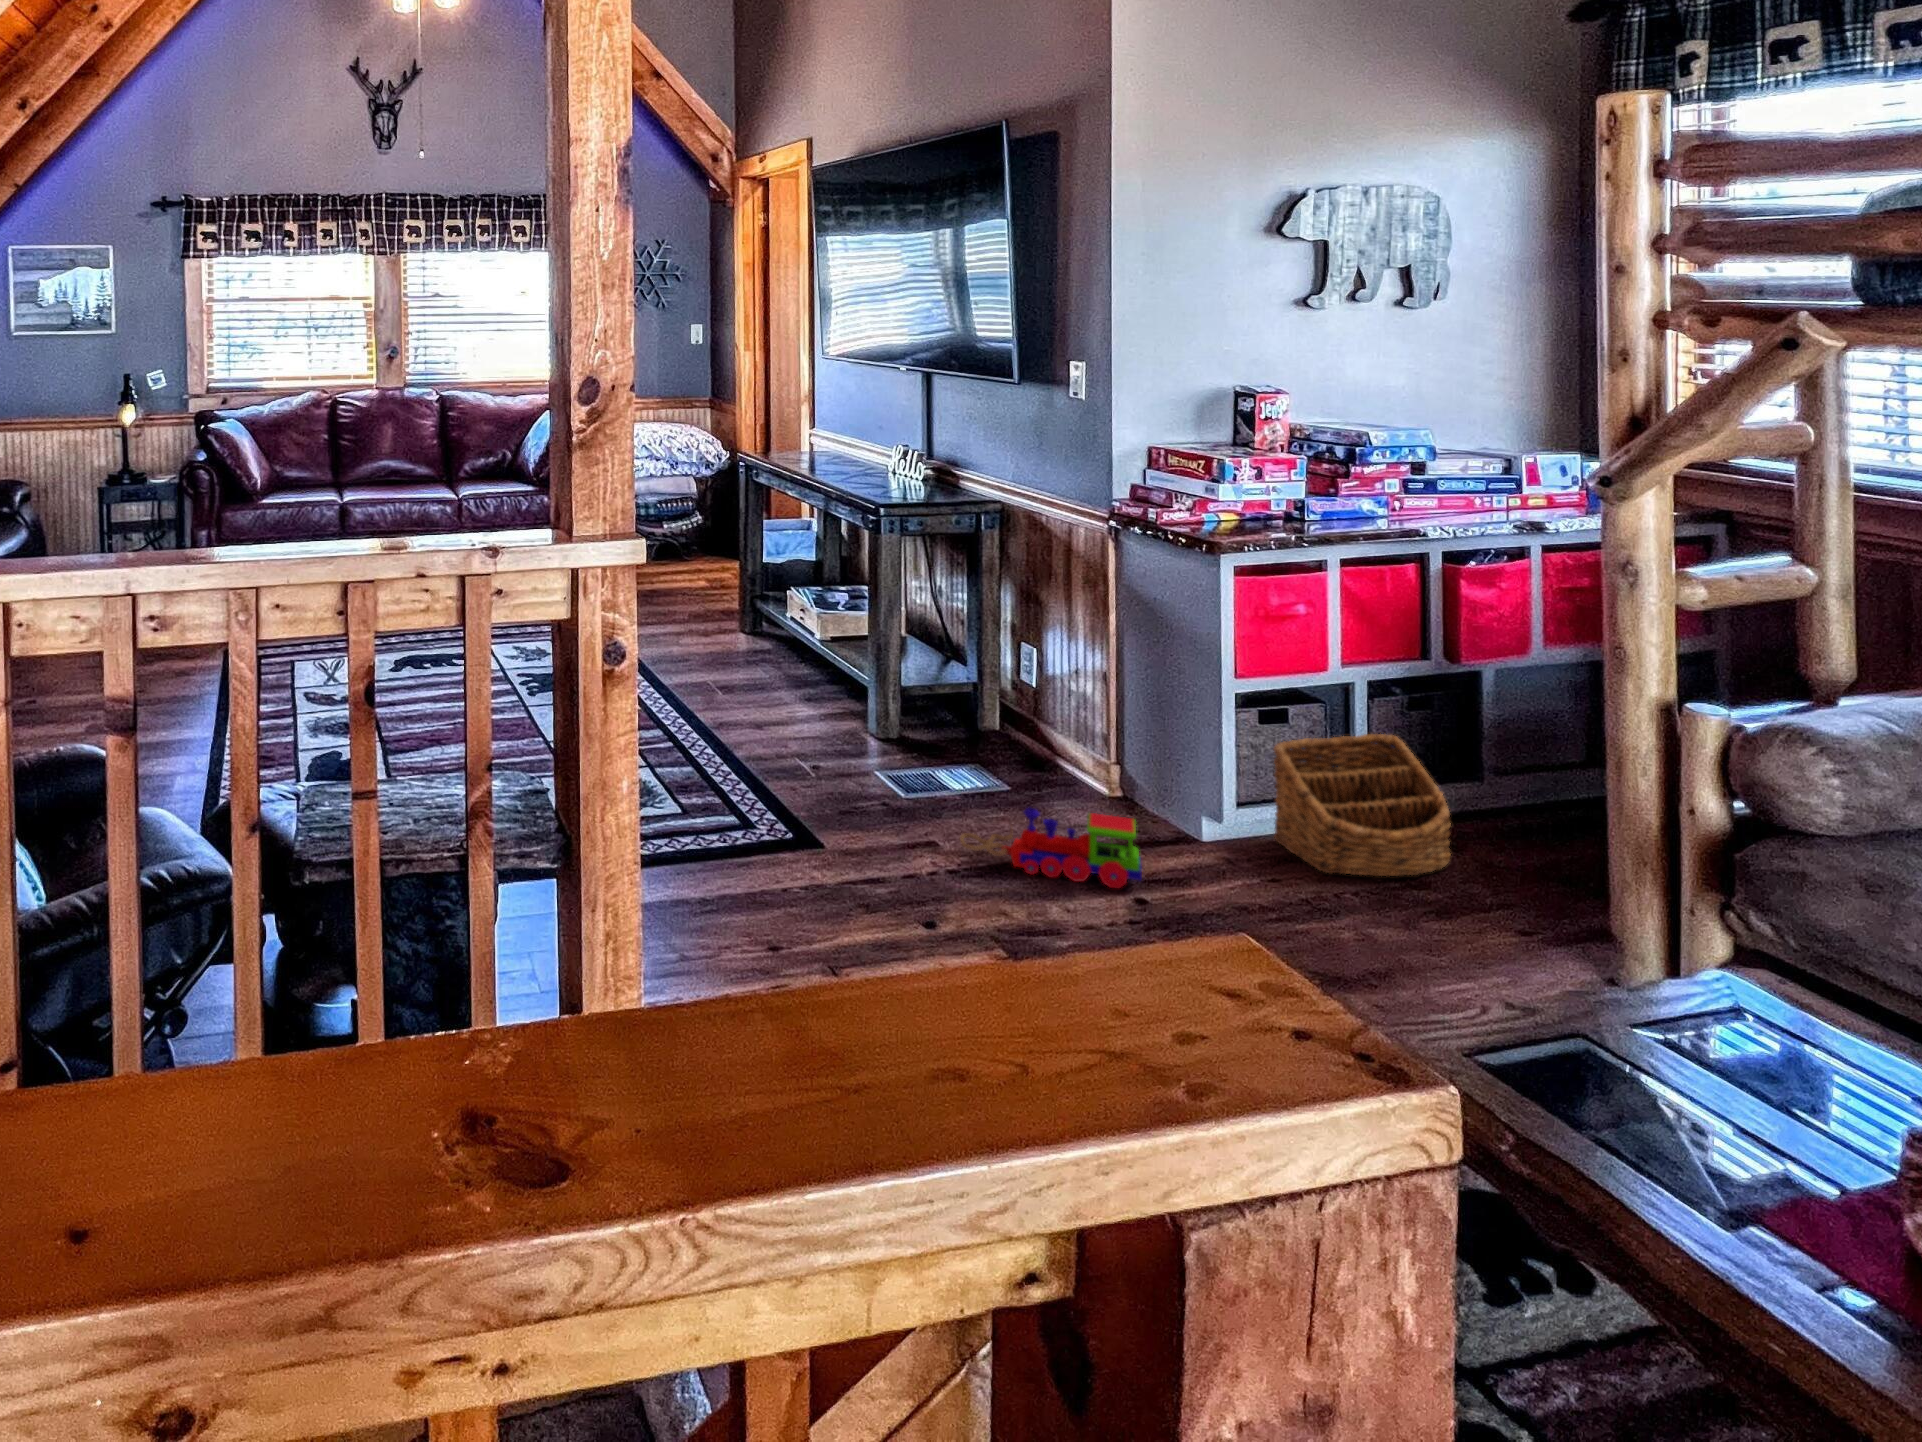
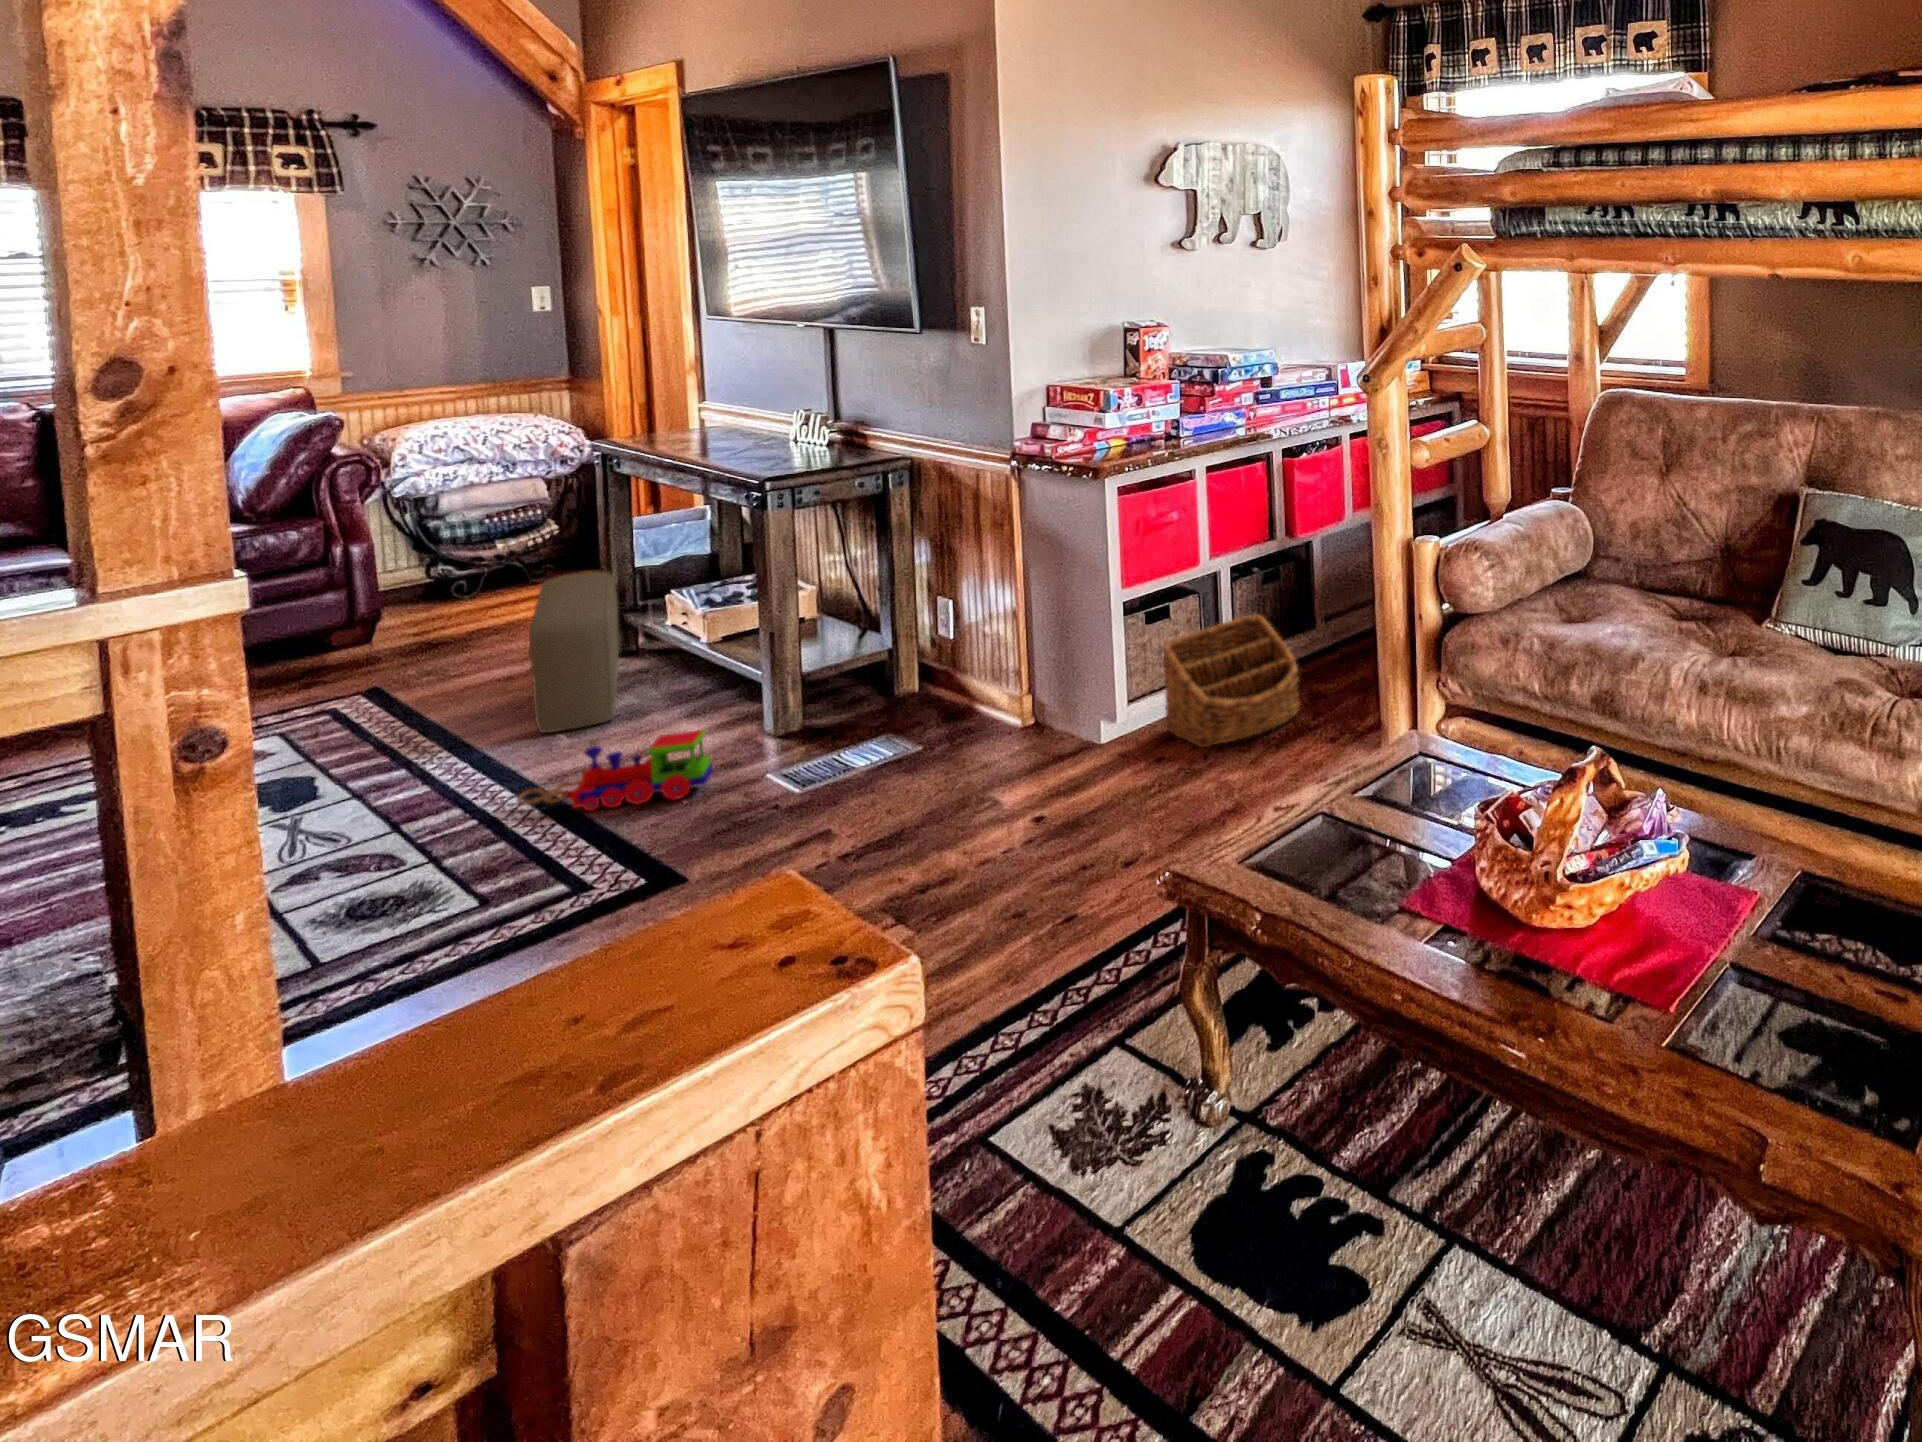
pouf: none [701,566,757,696] -> present [529,572,619,733]
toy train: present [960,808,1142,888] -> present [517,730,713,811]

